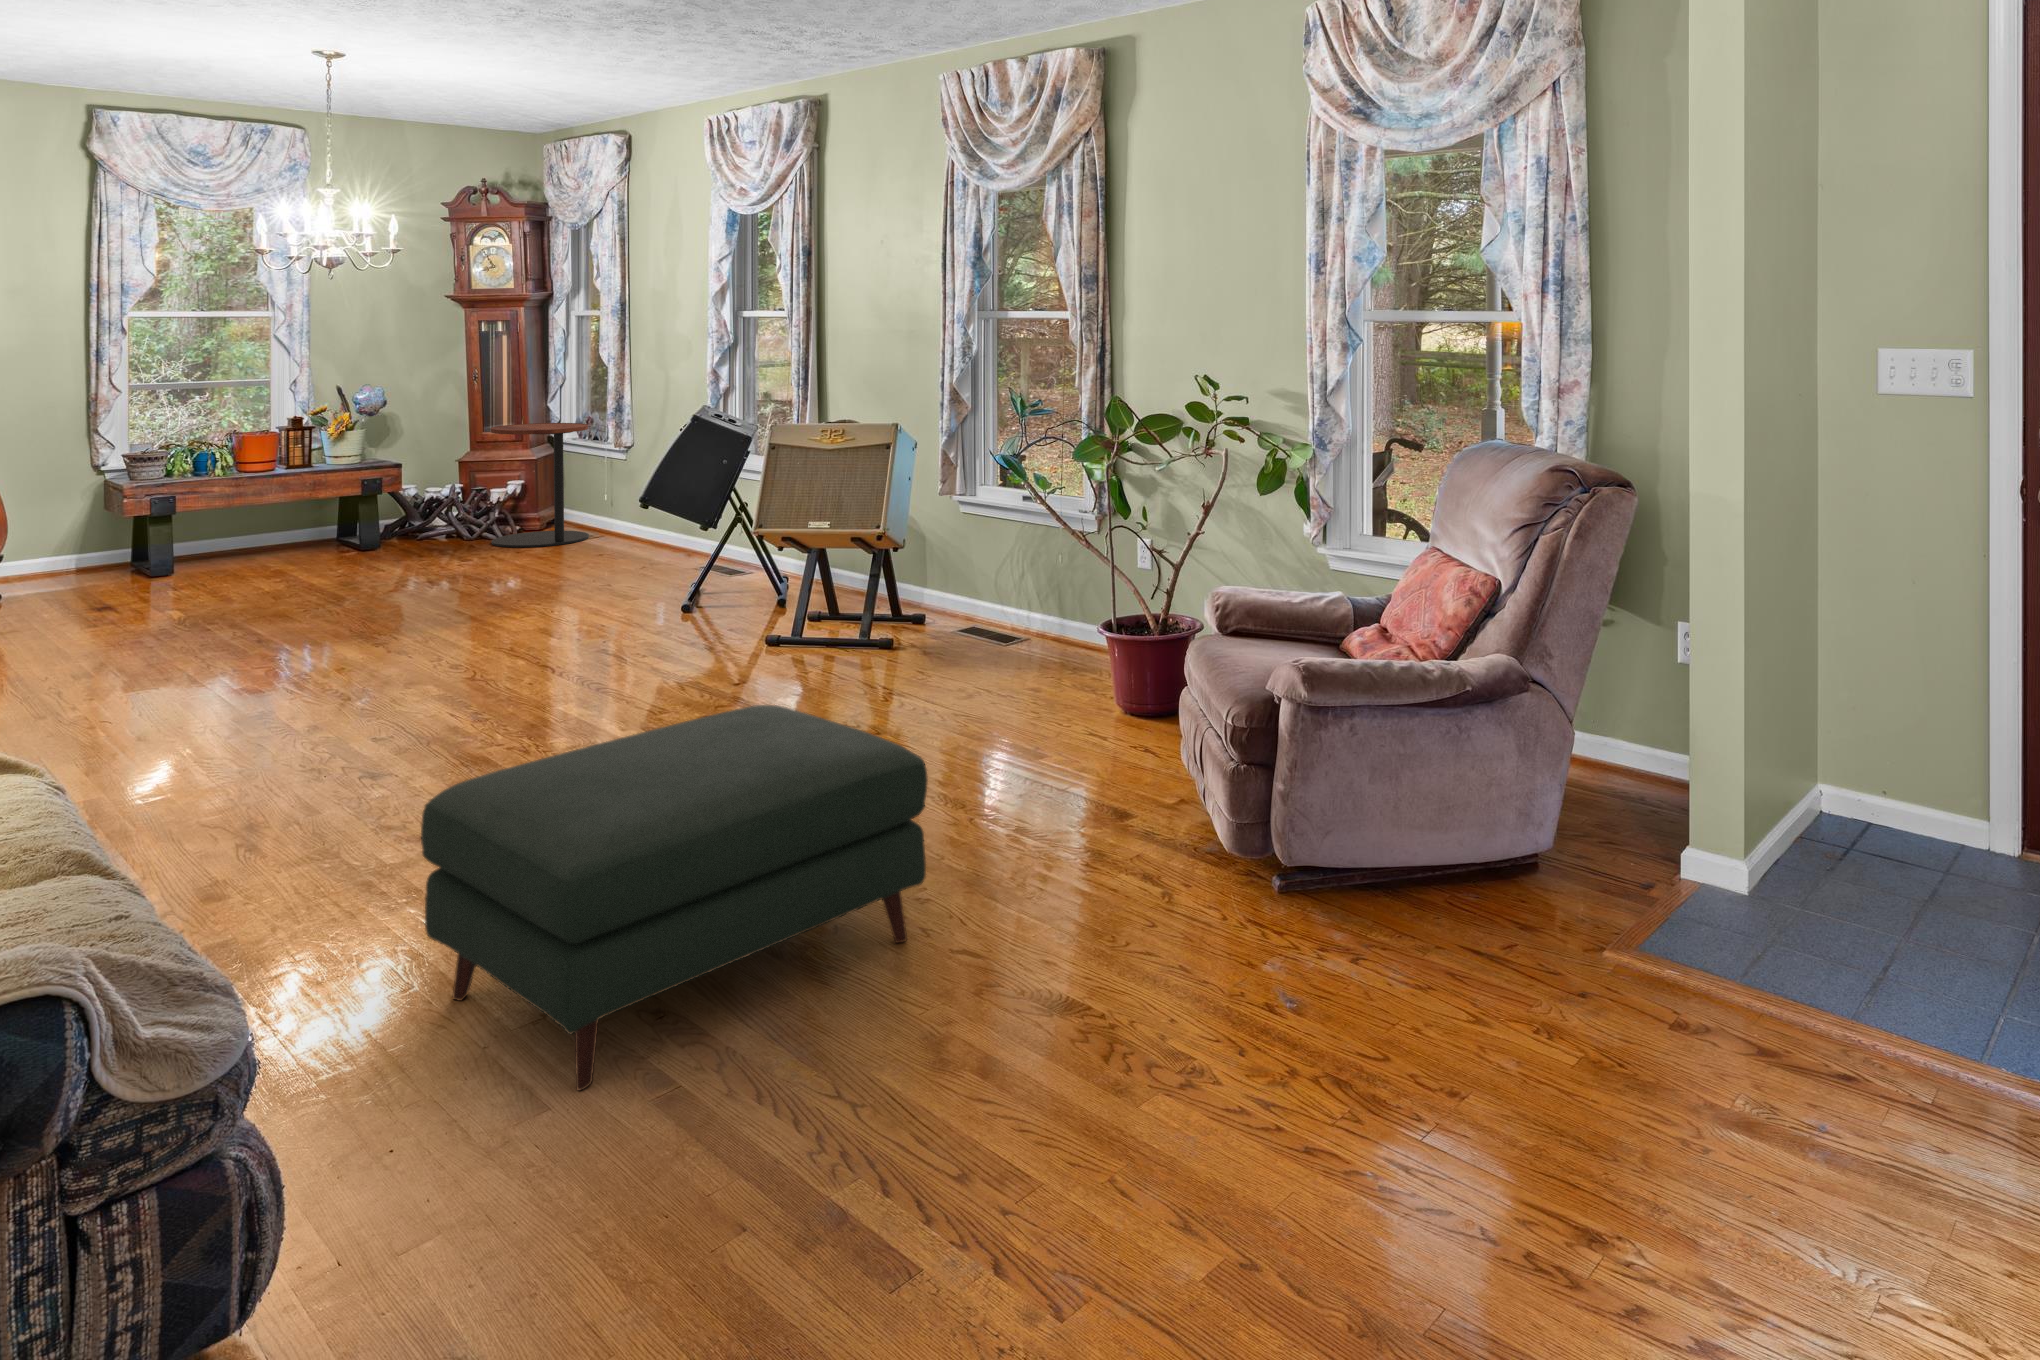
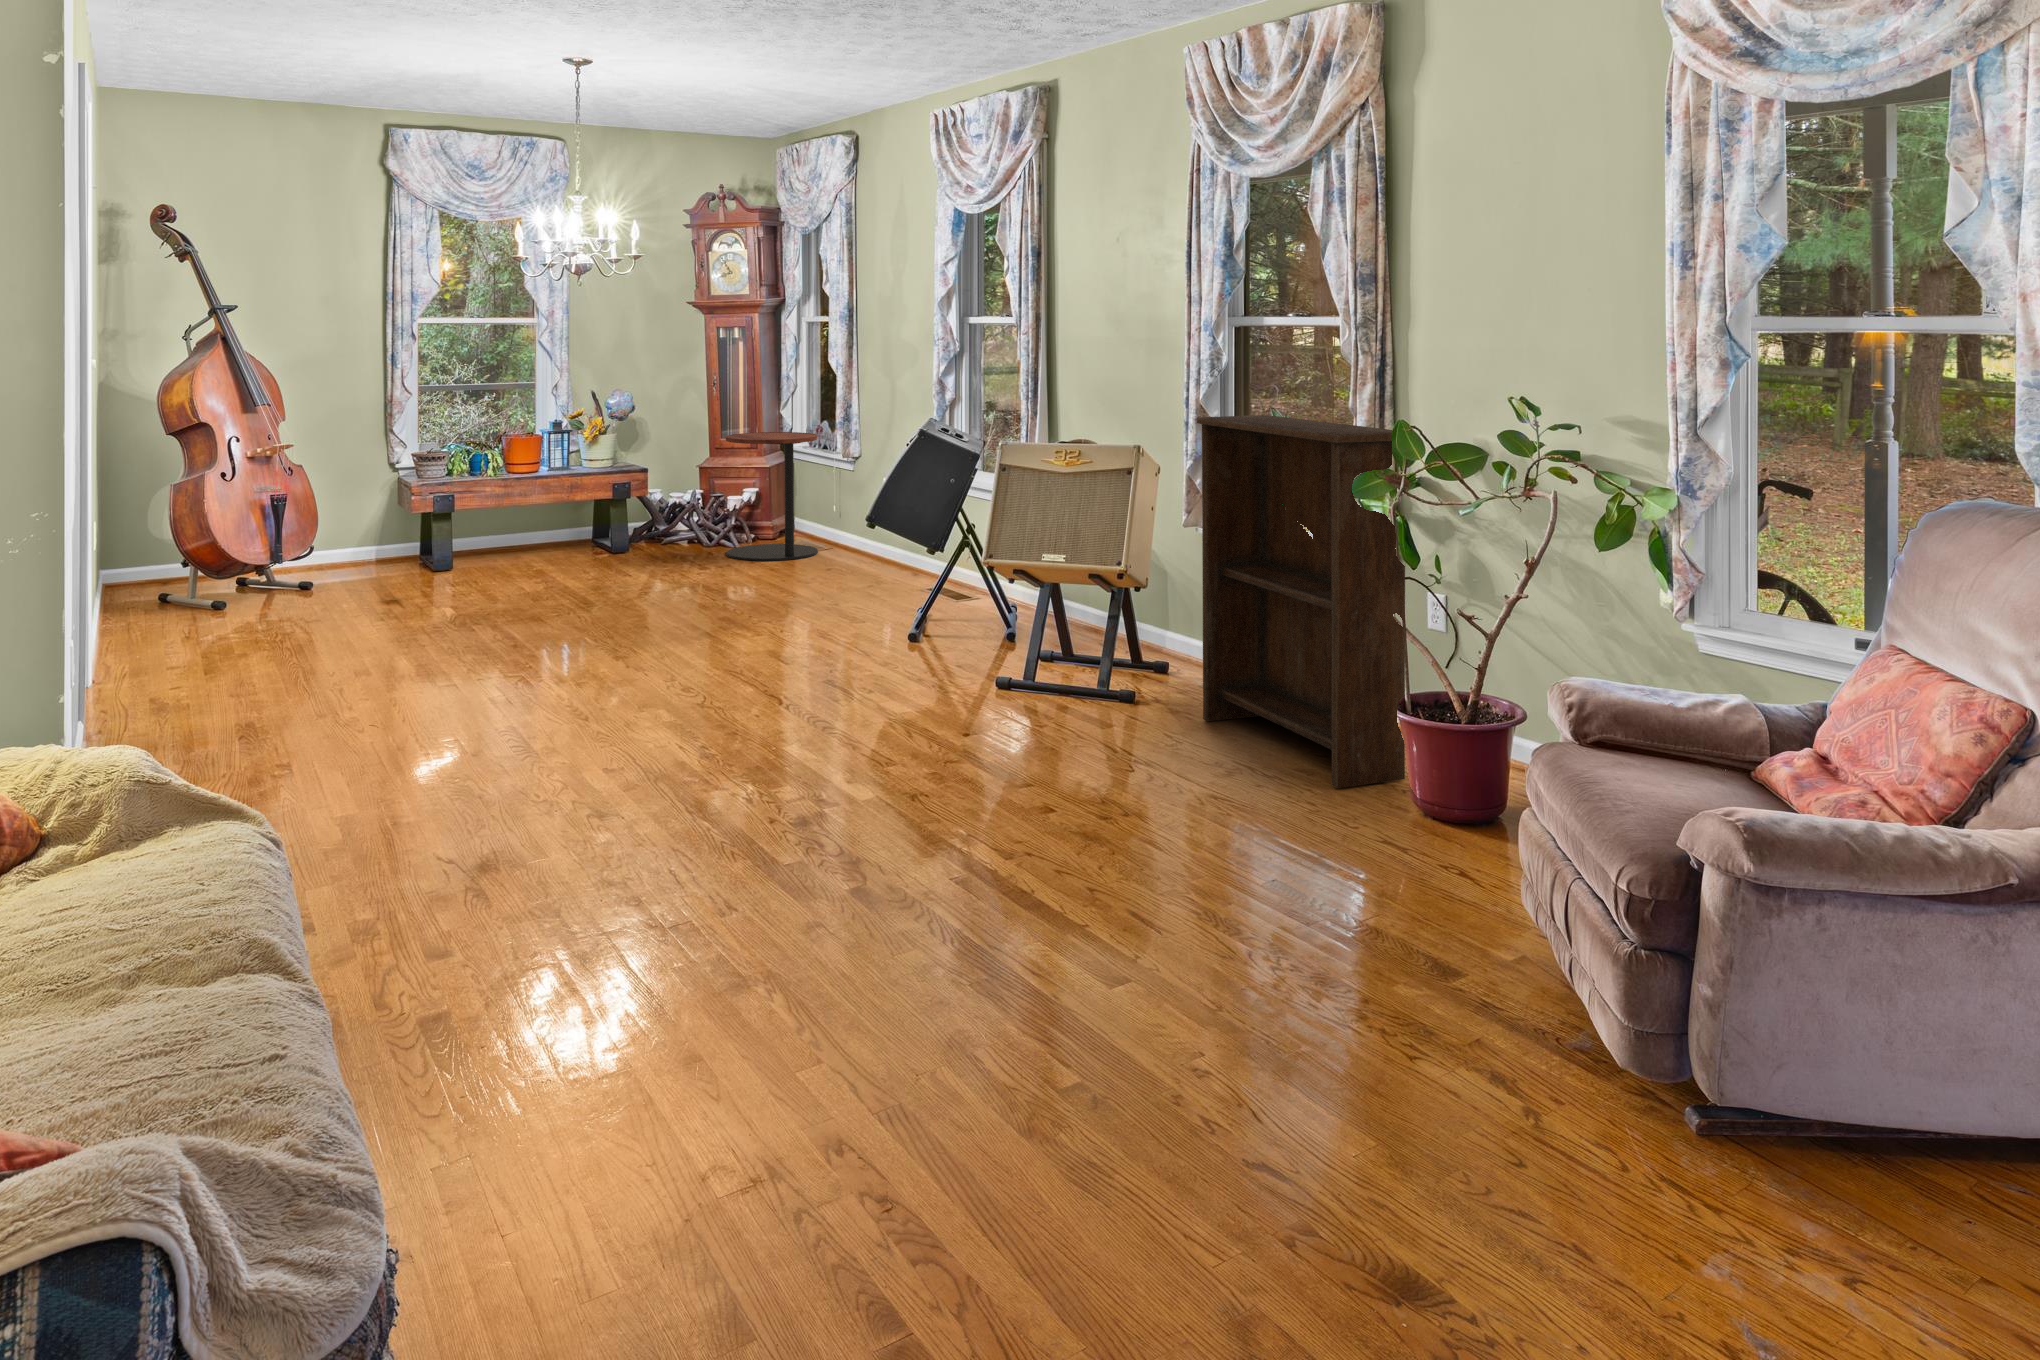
bookshelf: none [947,394,1121,697] -> present [1197,415,1405,788]
ottoman: present [421,705,928,1091] -> none [626,787,1187,1252]

